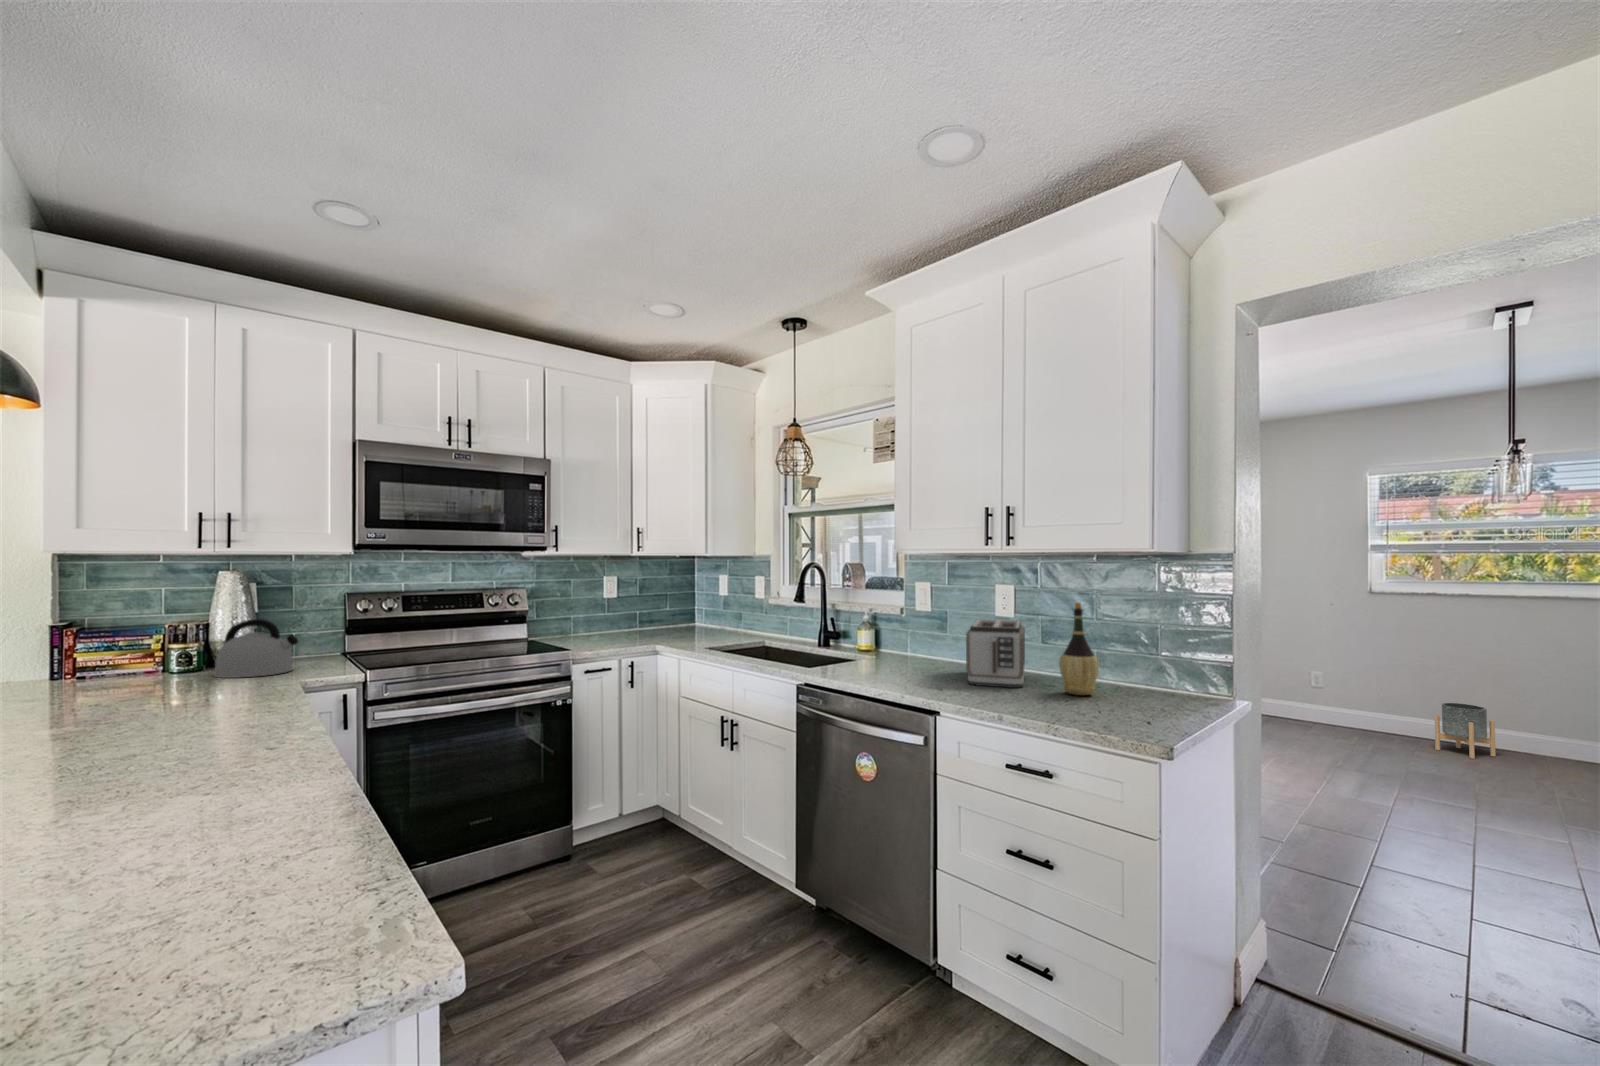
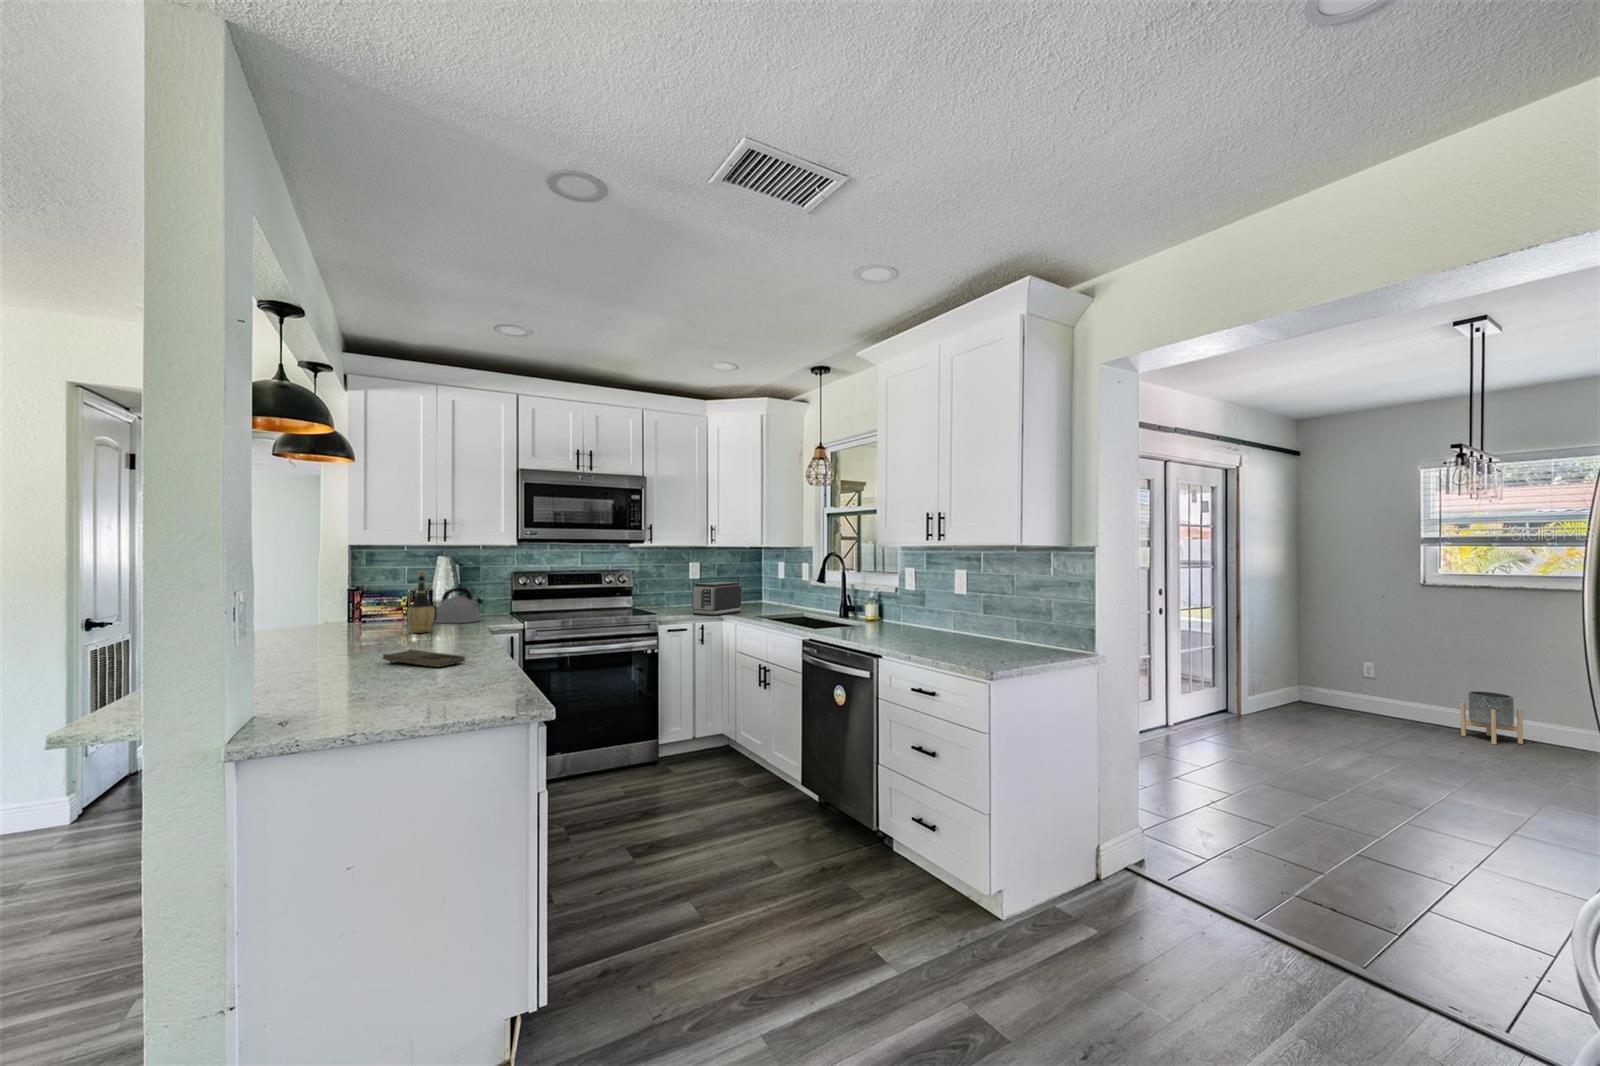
wine bottle: present [1059,602,1099,695] -> present [407,572,435,633]
toaster: present [966,619,1025,688] -> present [692,582,741,616]
tray: none [70,756,262,800] -> present [383,649,465,667]

